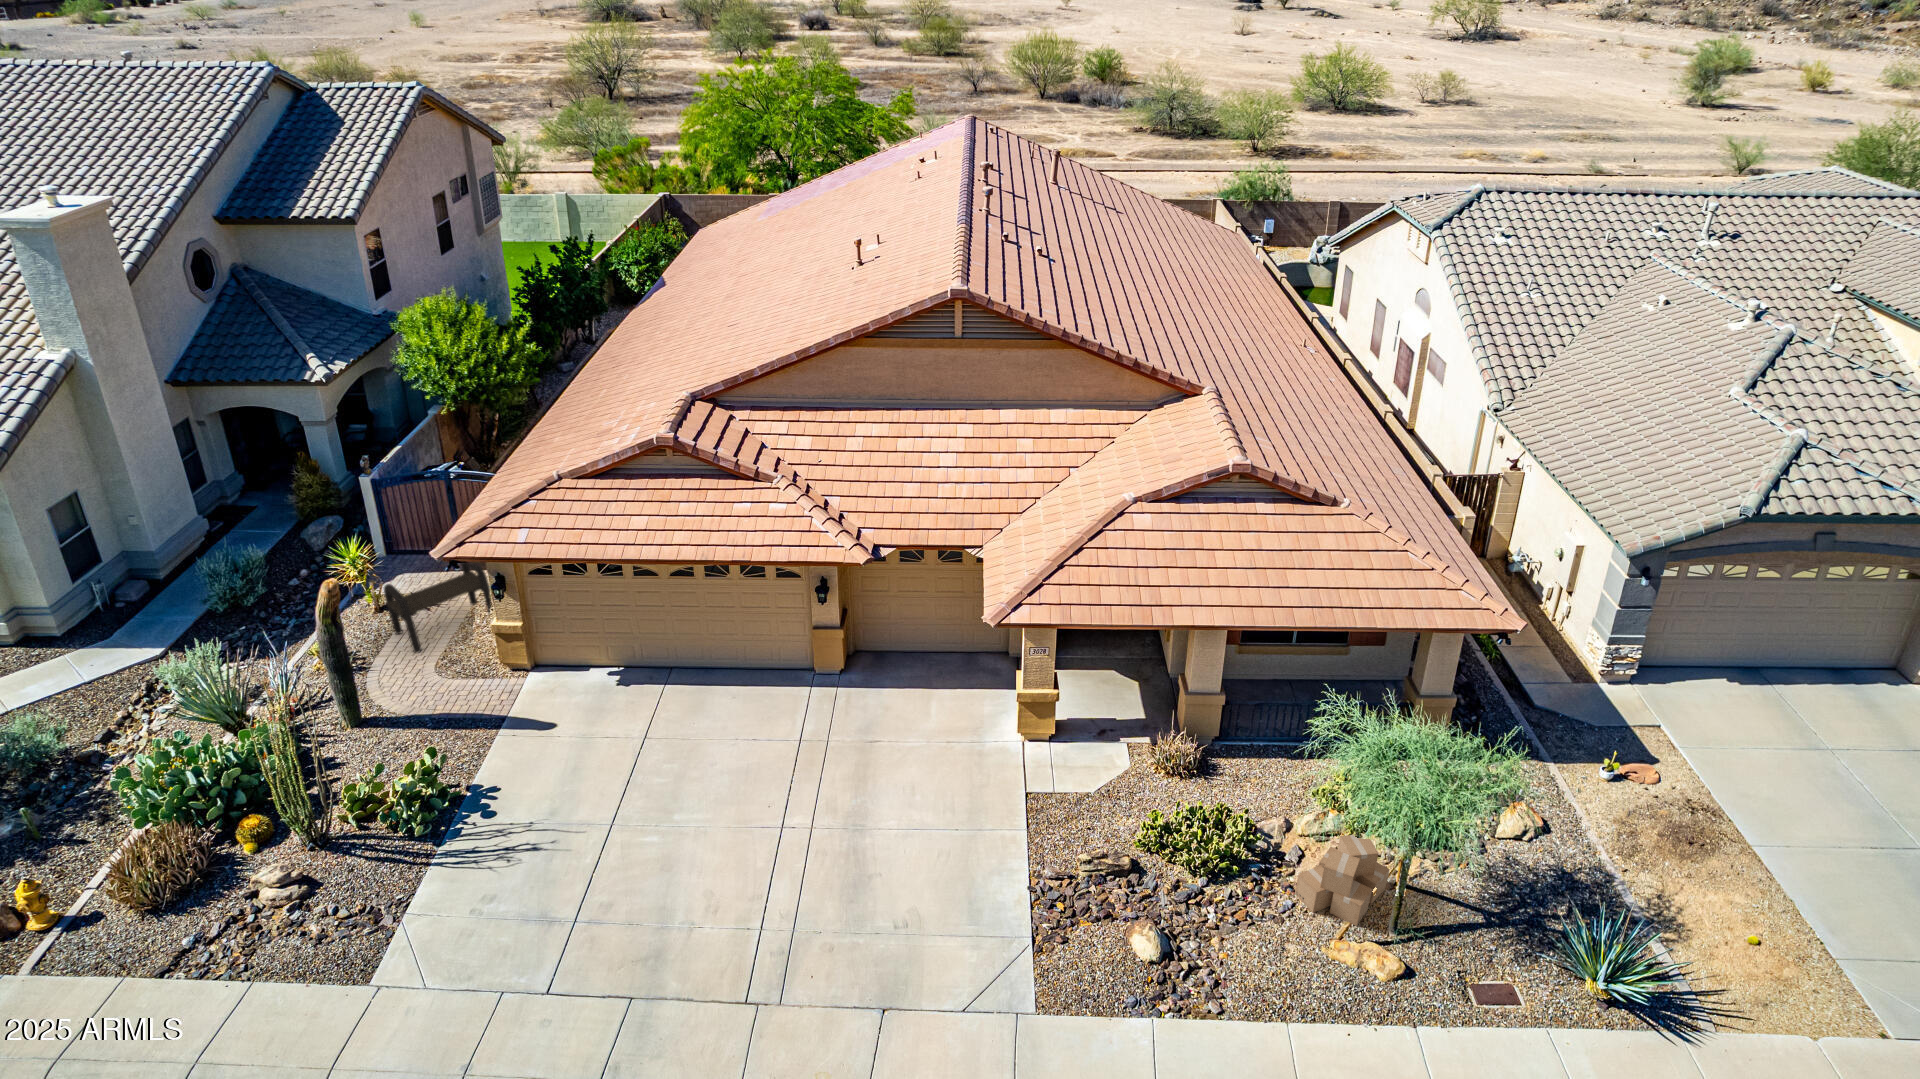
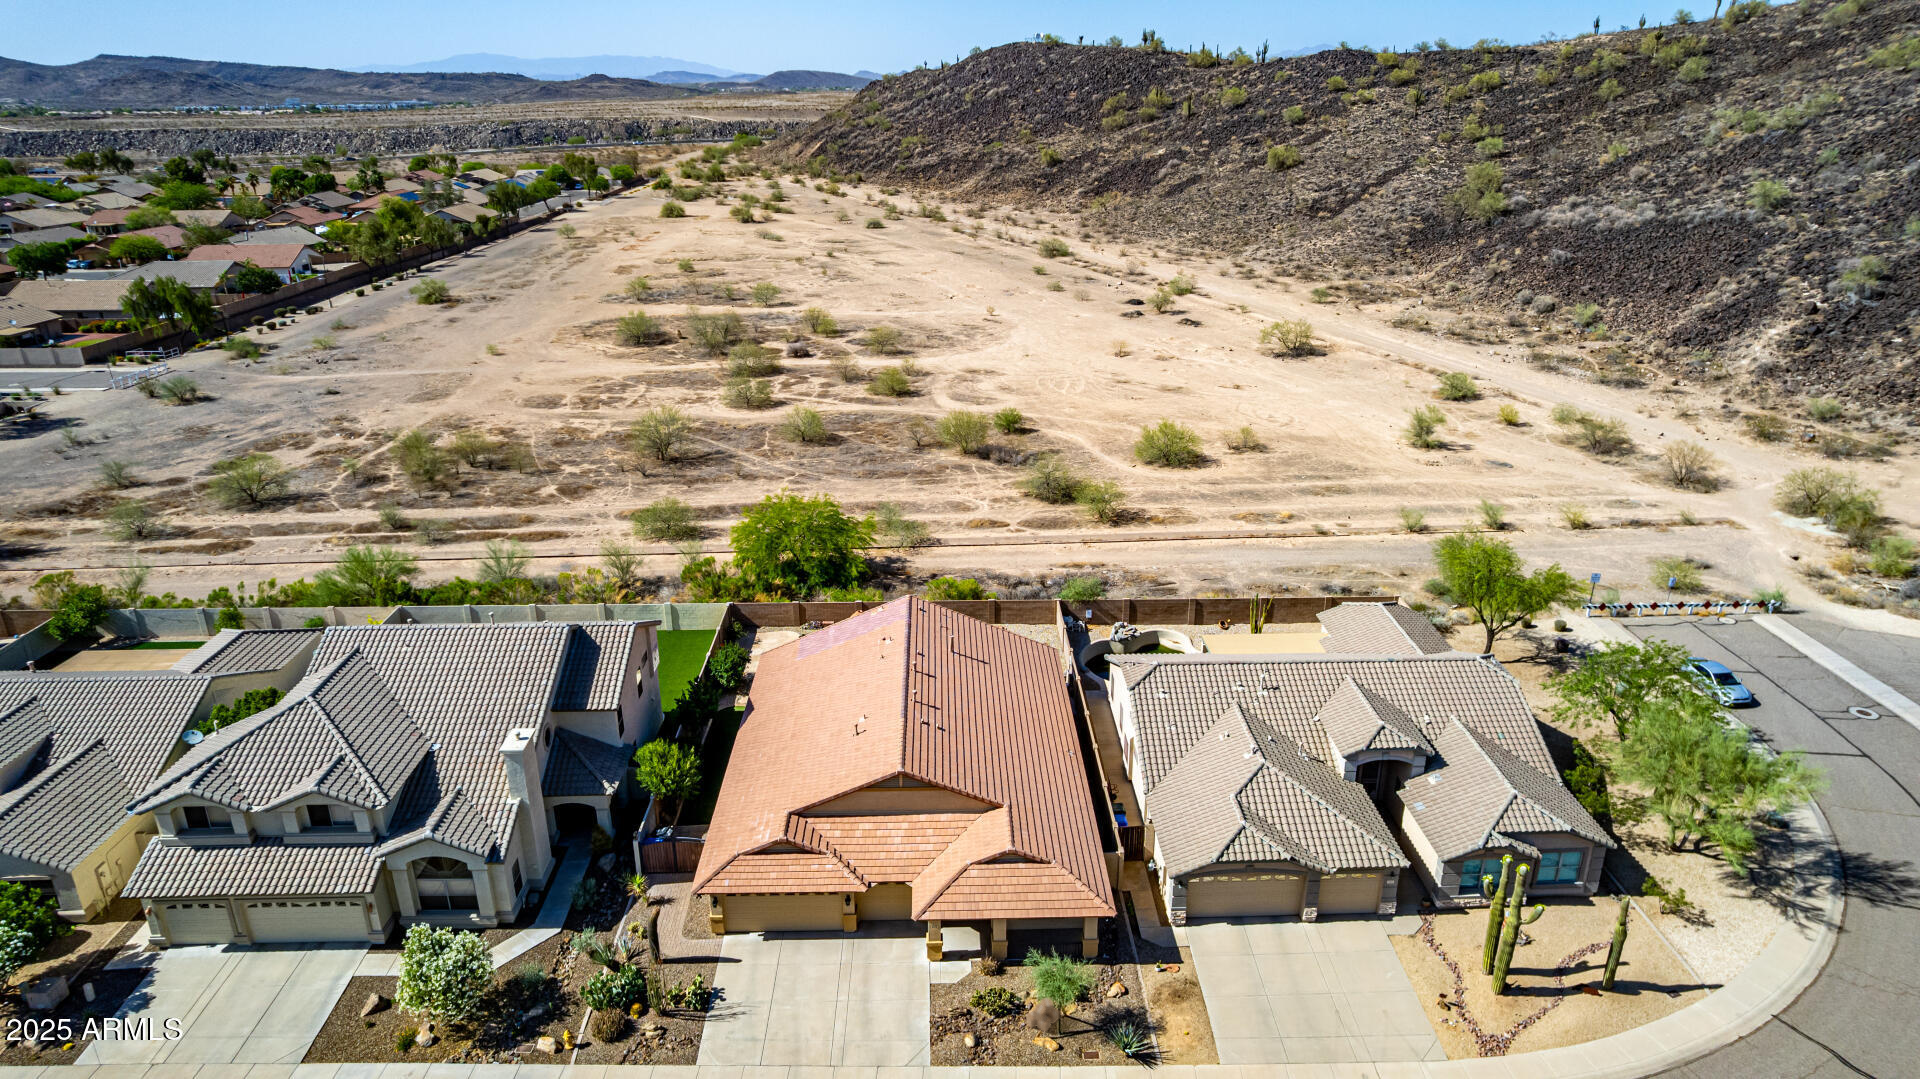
bench: present [384,563,493,653] -> none [656,881,702,928]

